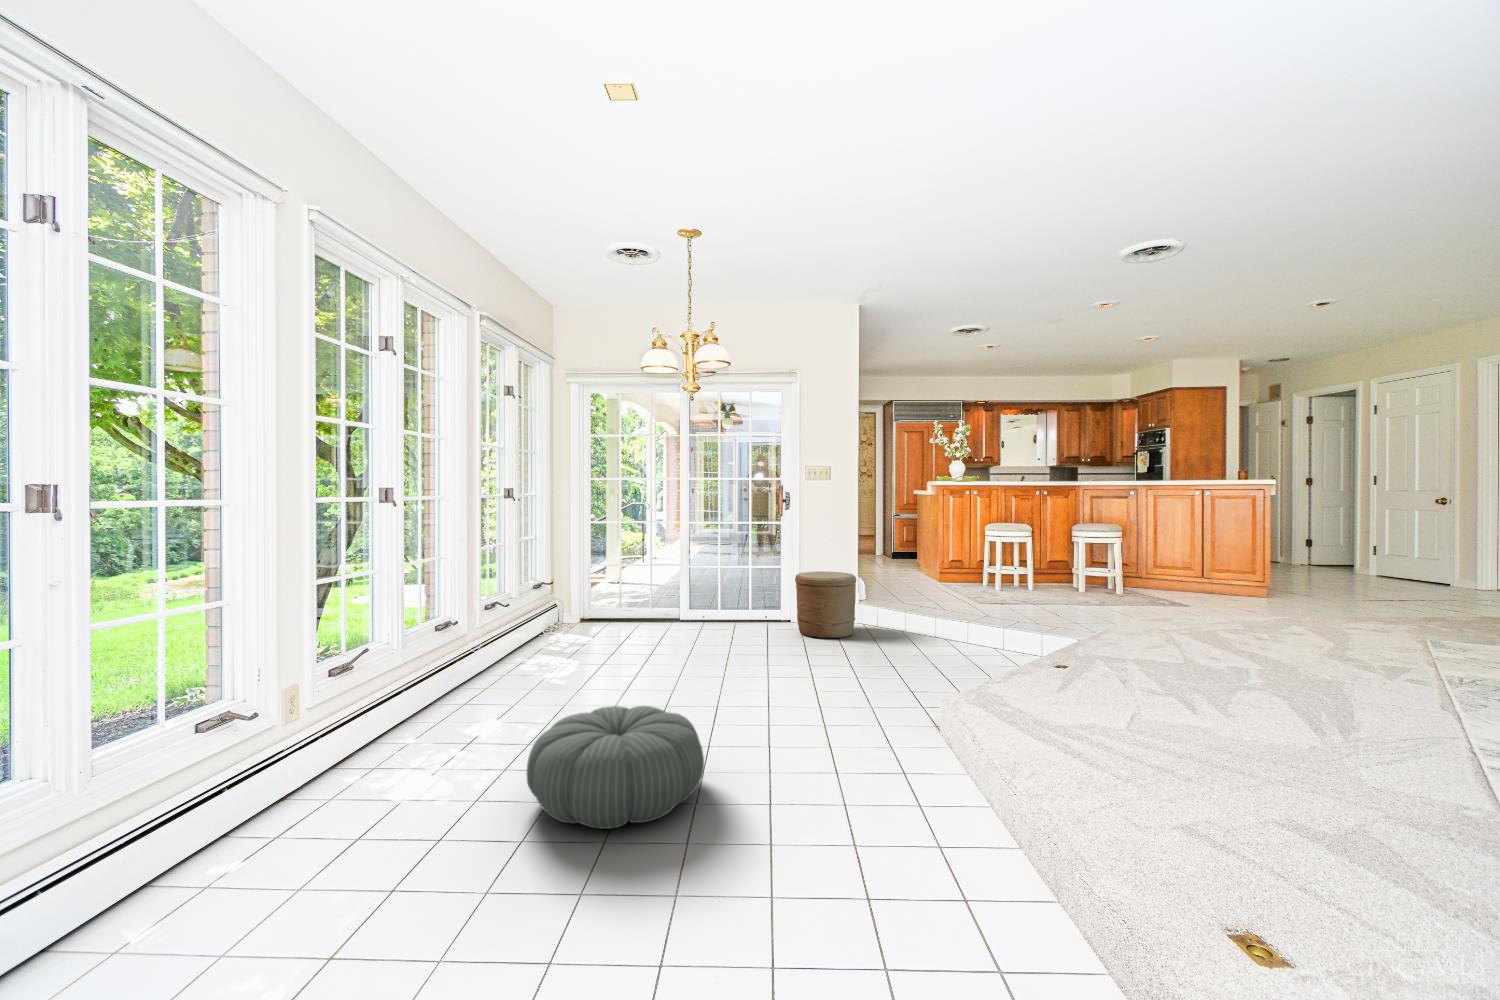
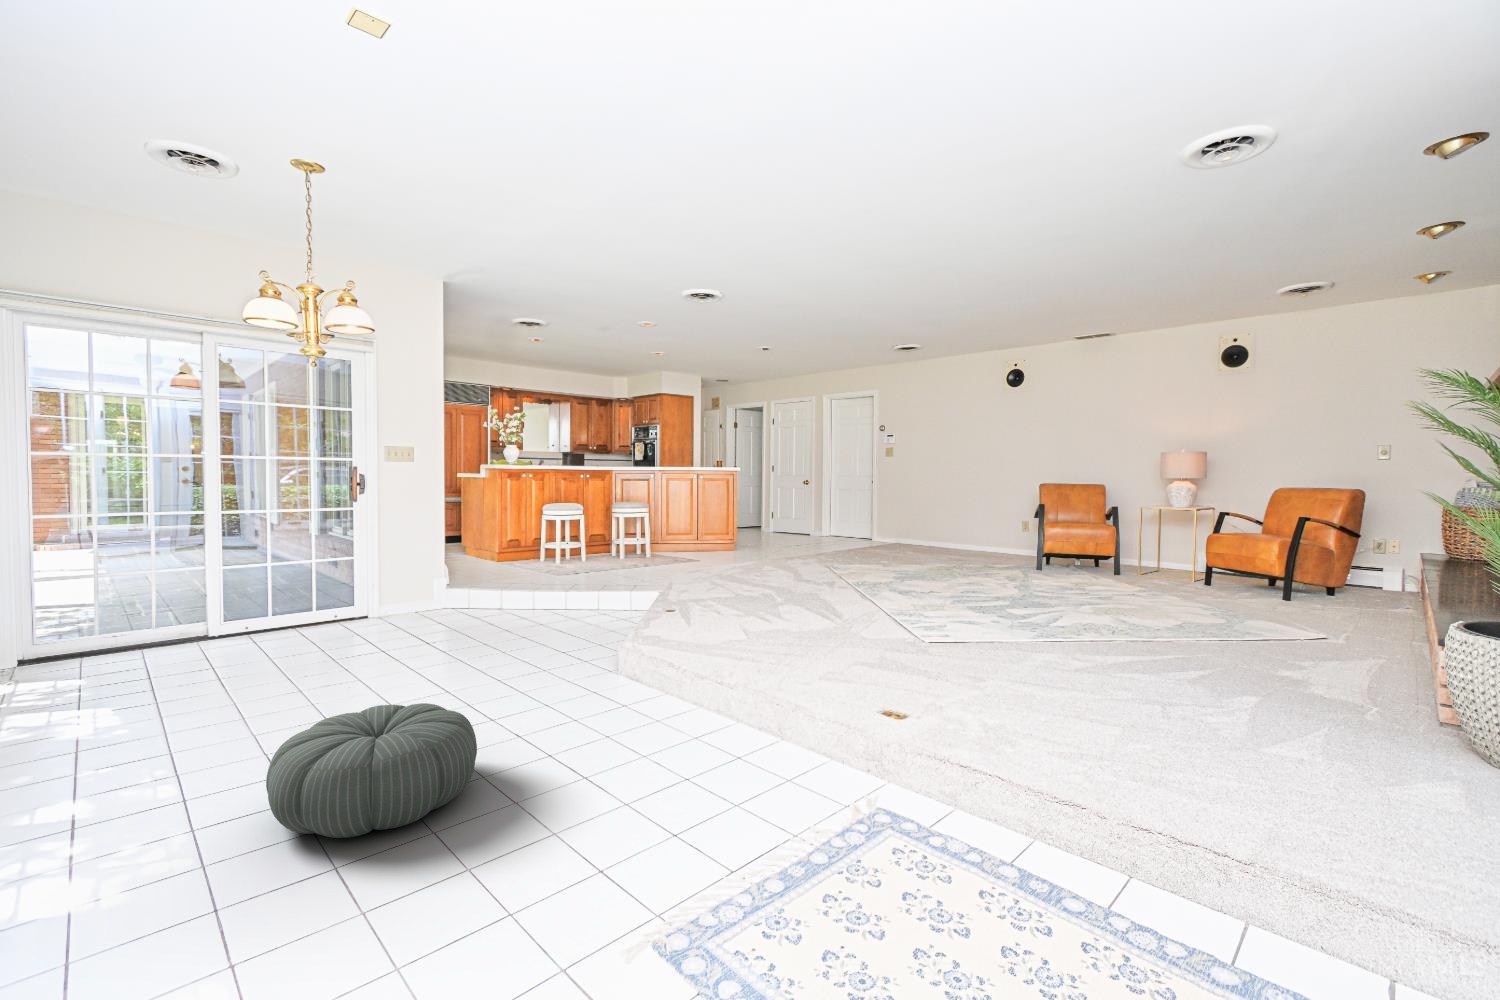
woven basket: present [795,571,856,638] -> none [381,558,453,628]

